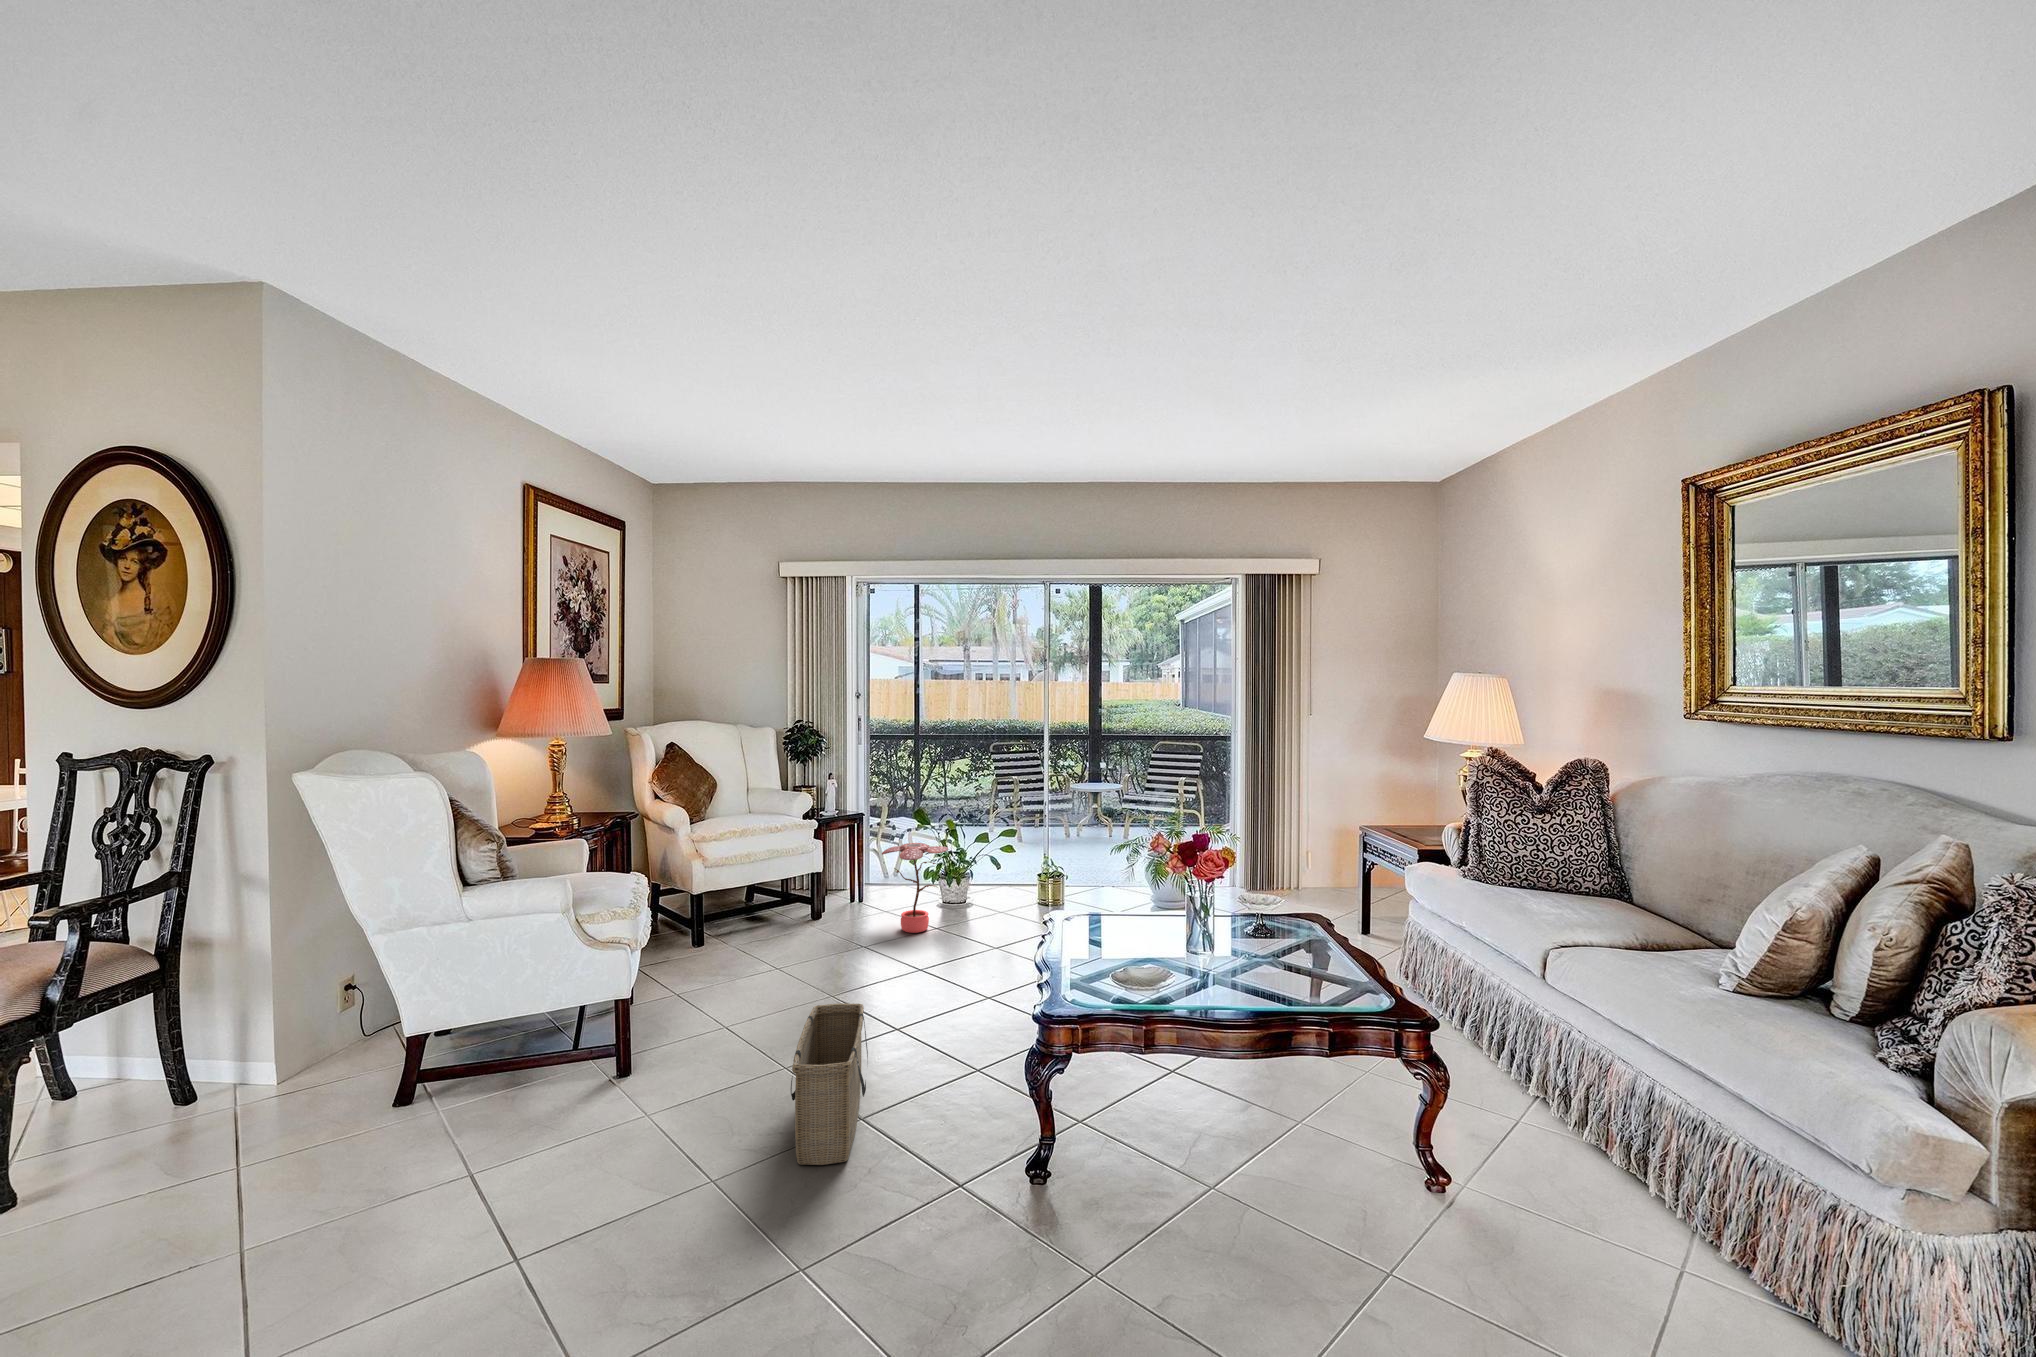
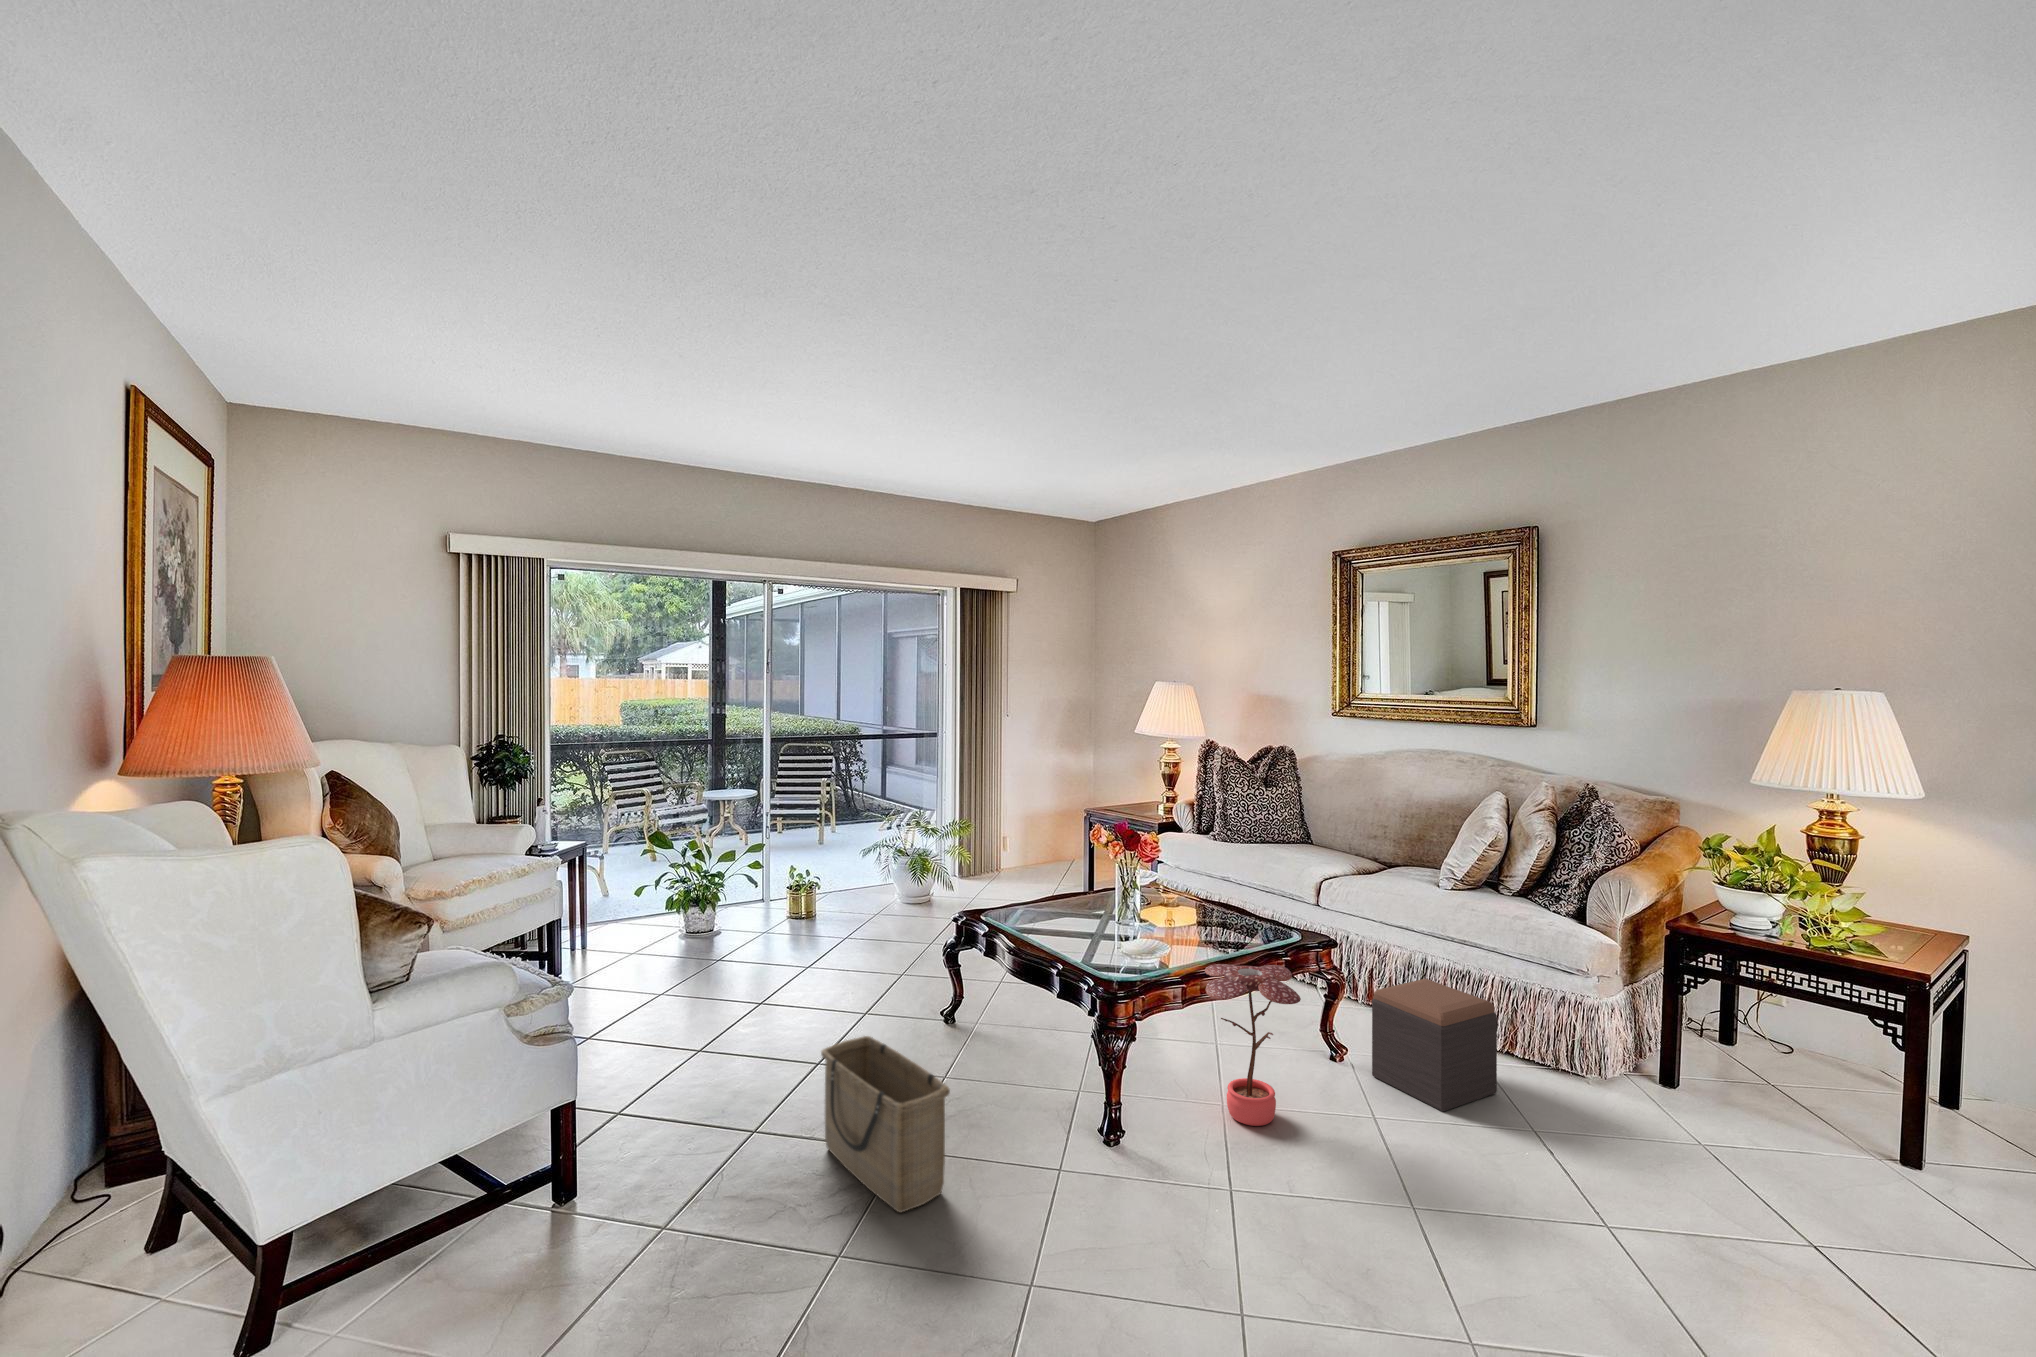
potted plant: present [882,843,948,933] -> present [1205,964,1301,1126]
footstool: none [1454,1102,1638,1310] -> present [1372,979,1497,1112]

